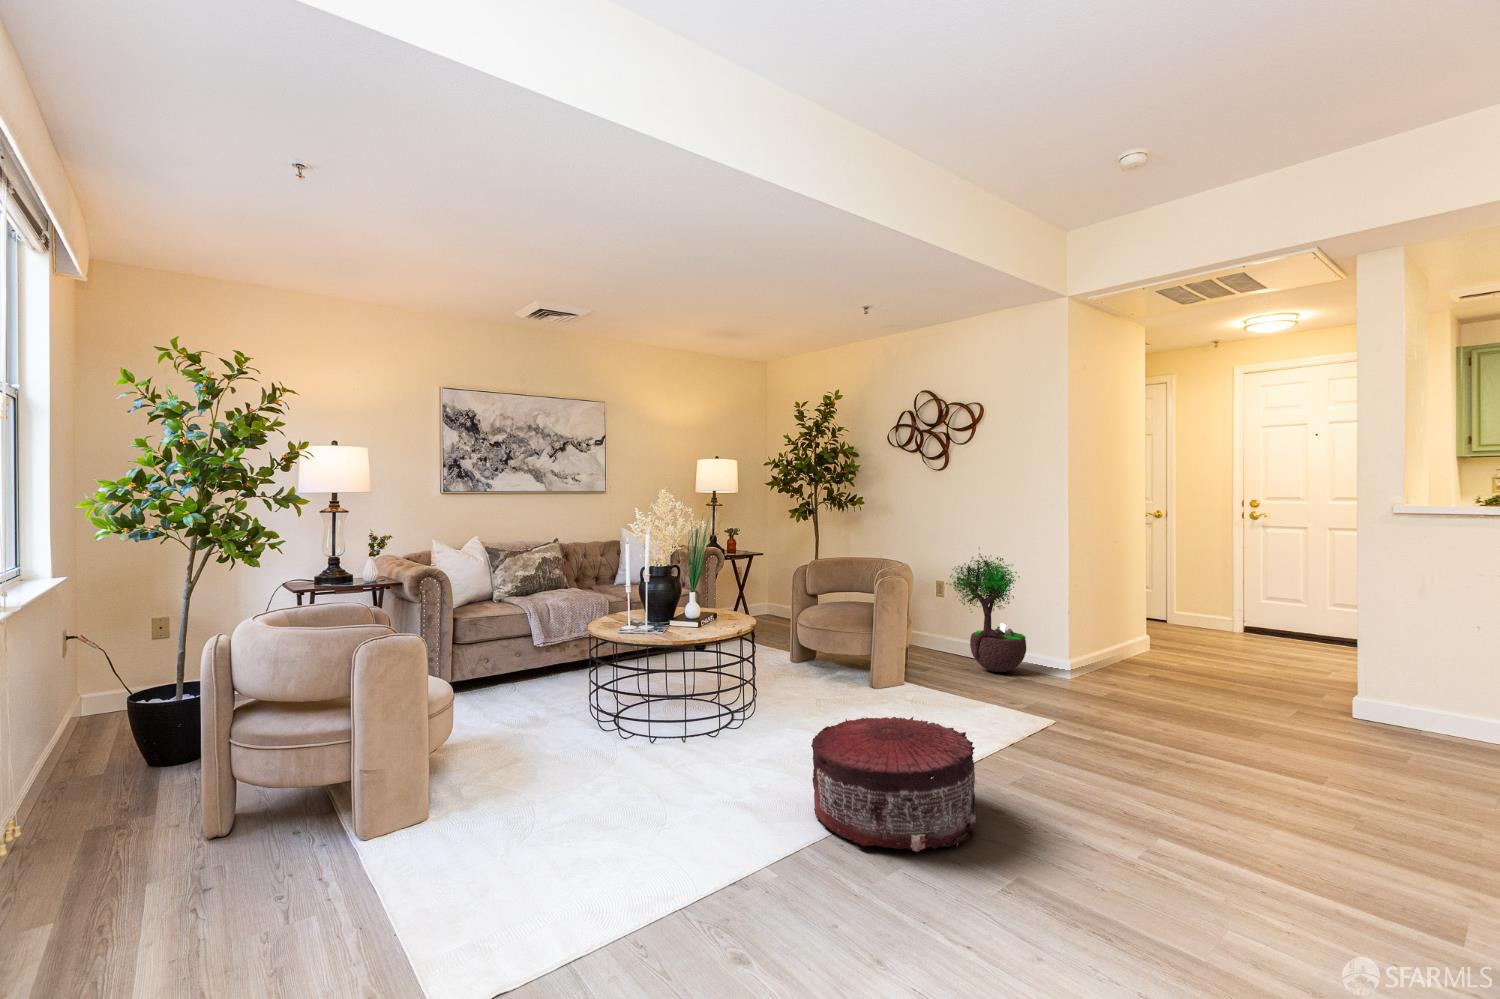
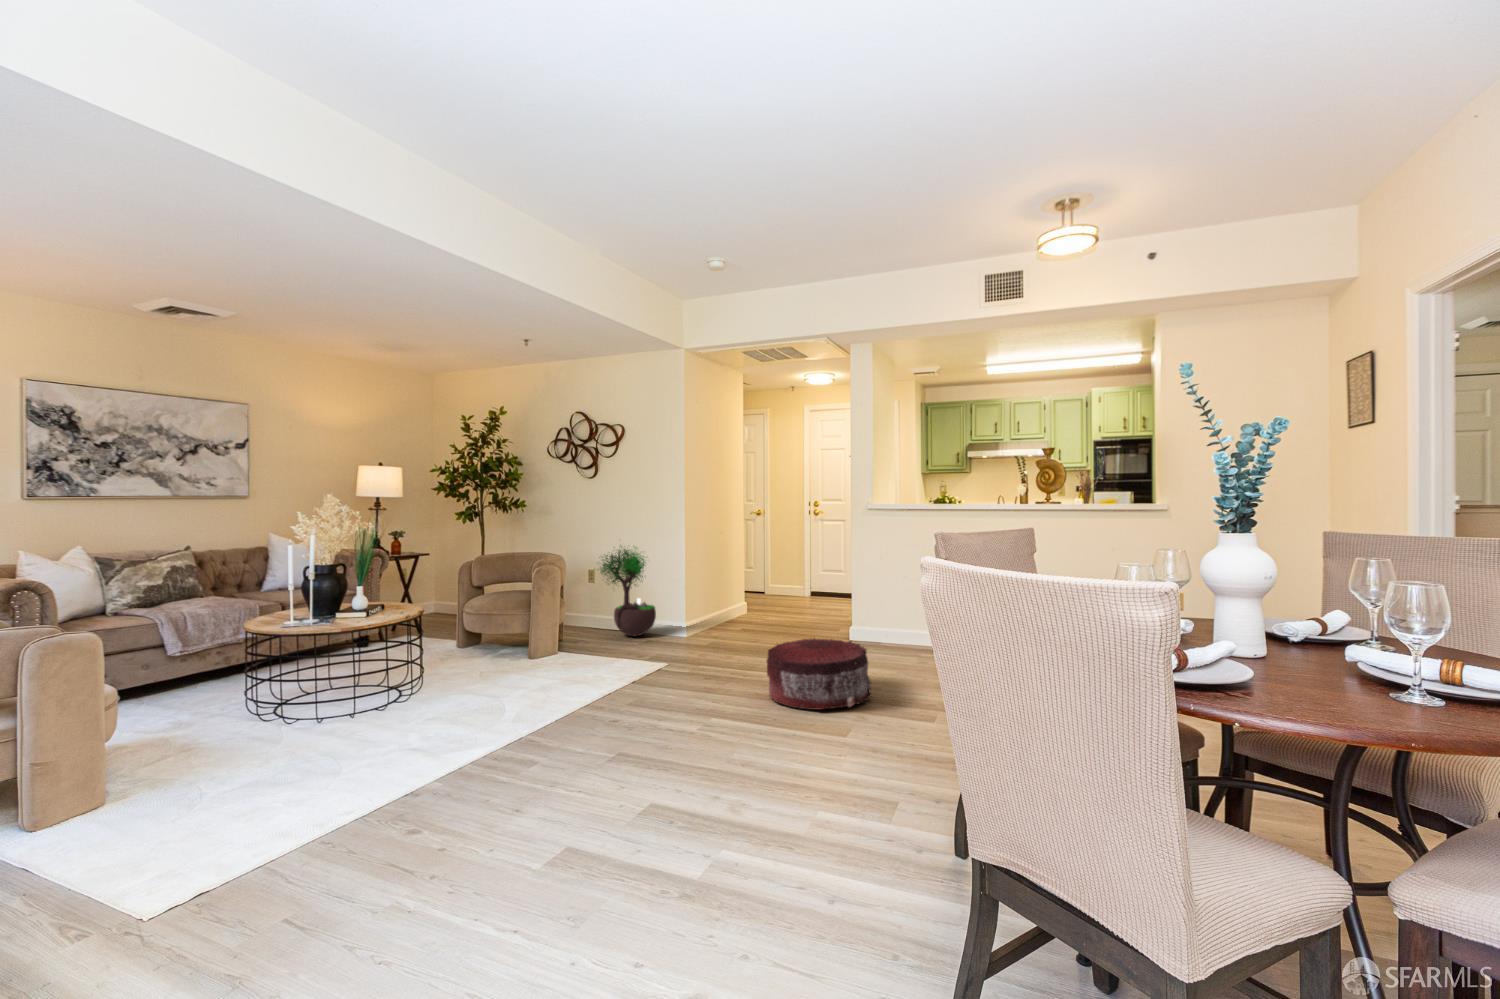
pouf: present [811,717,976,852] -> present [766,638,872,710]

